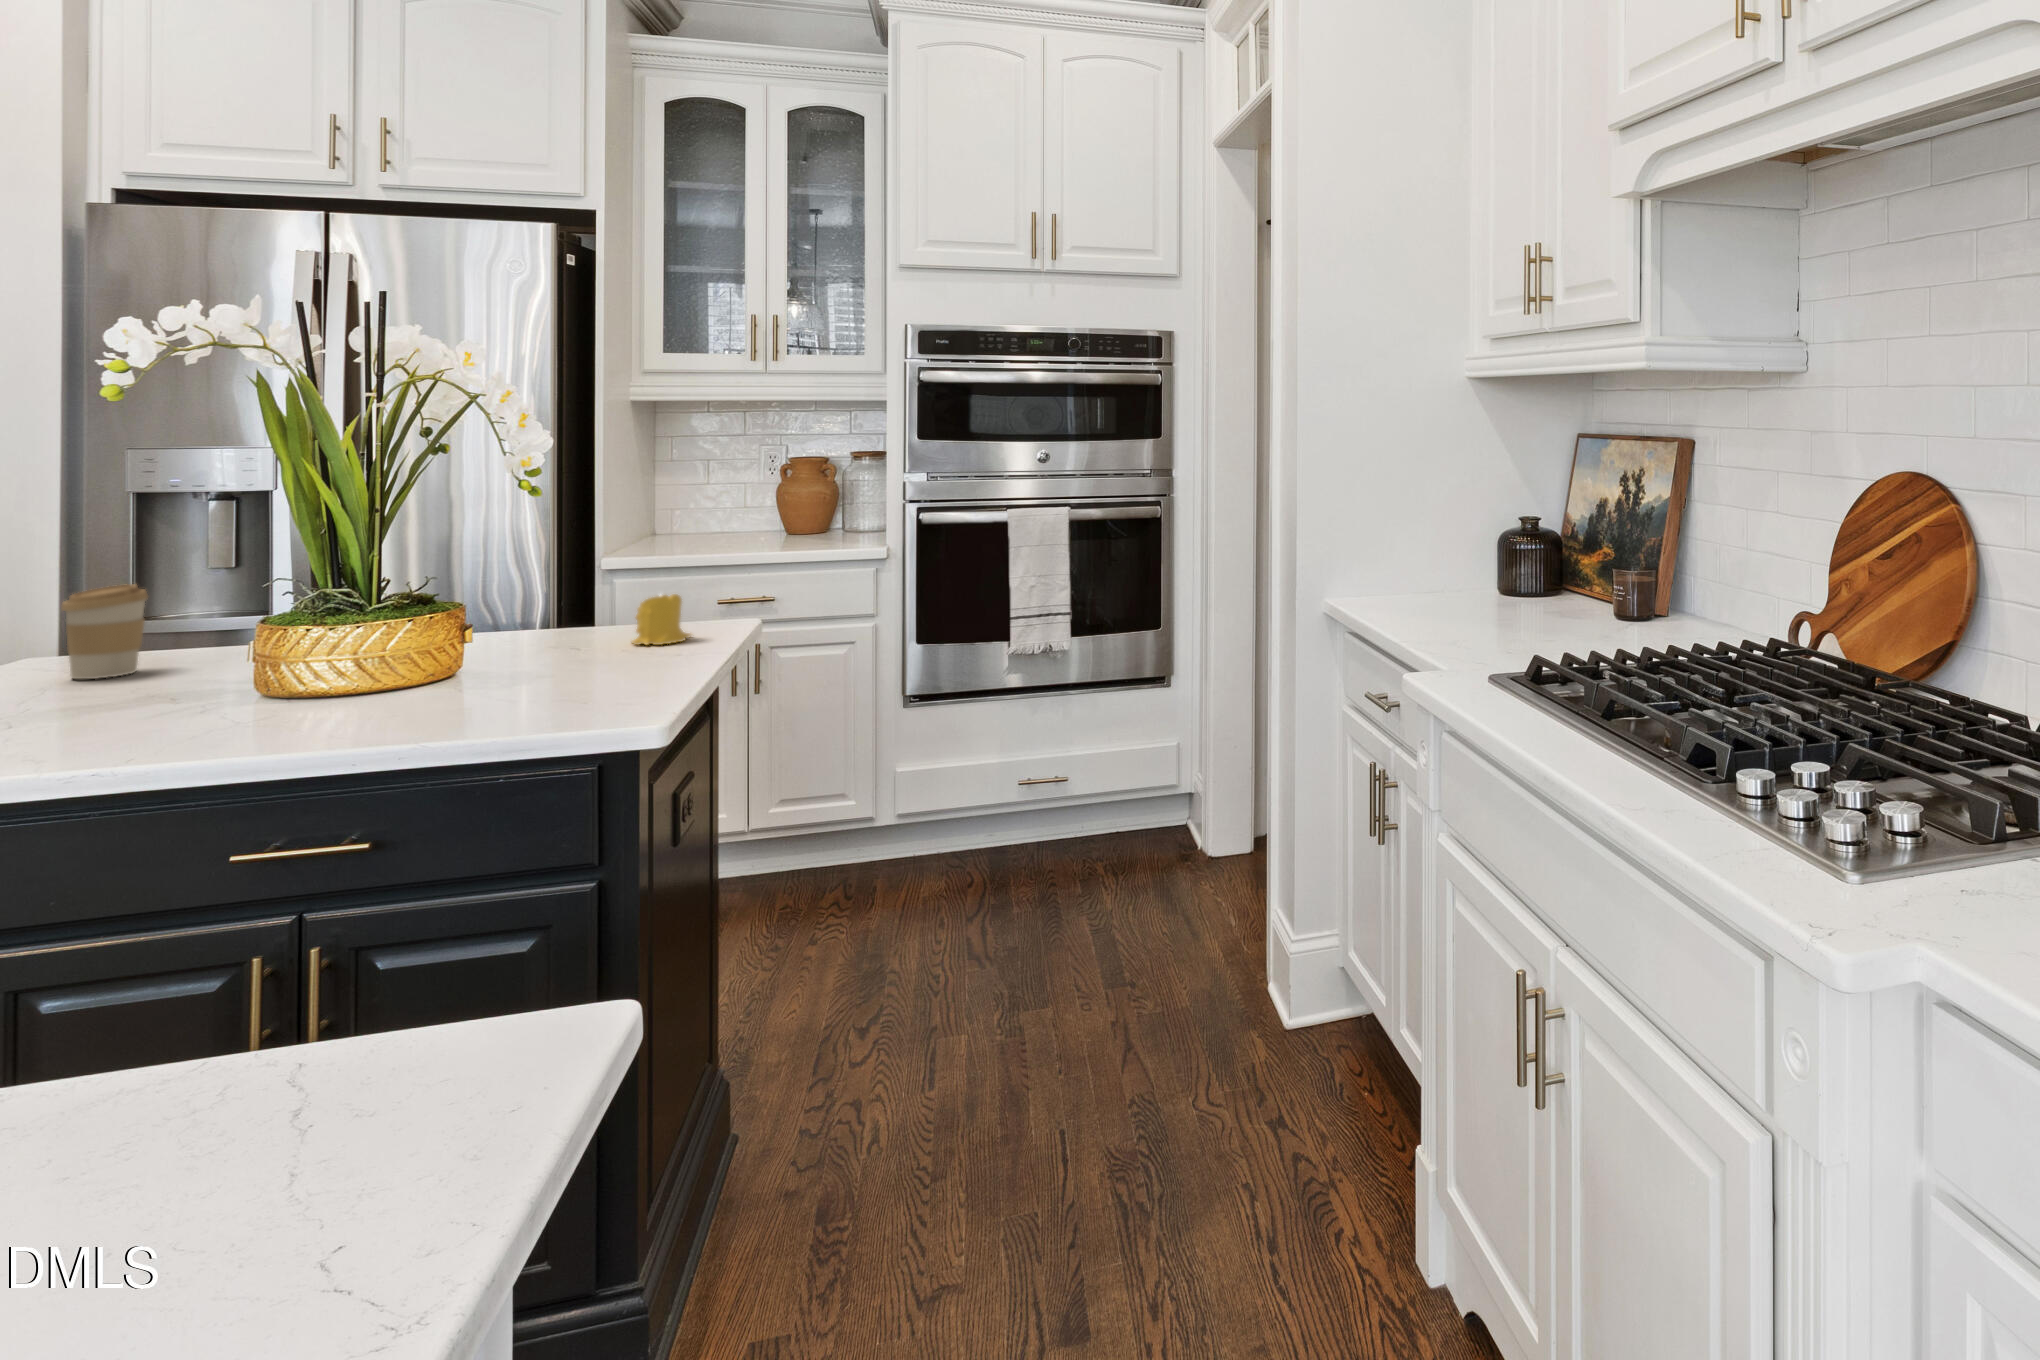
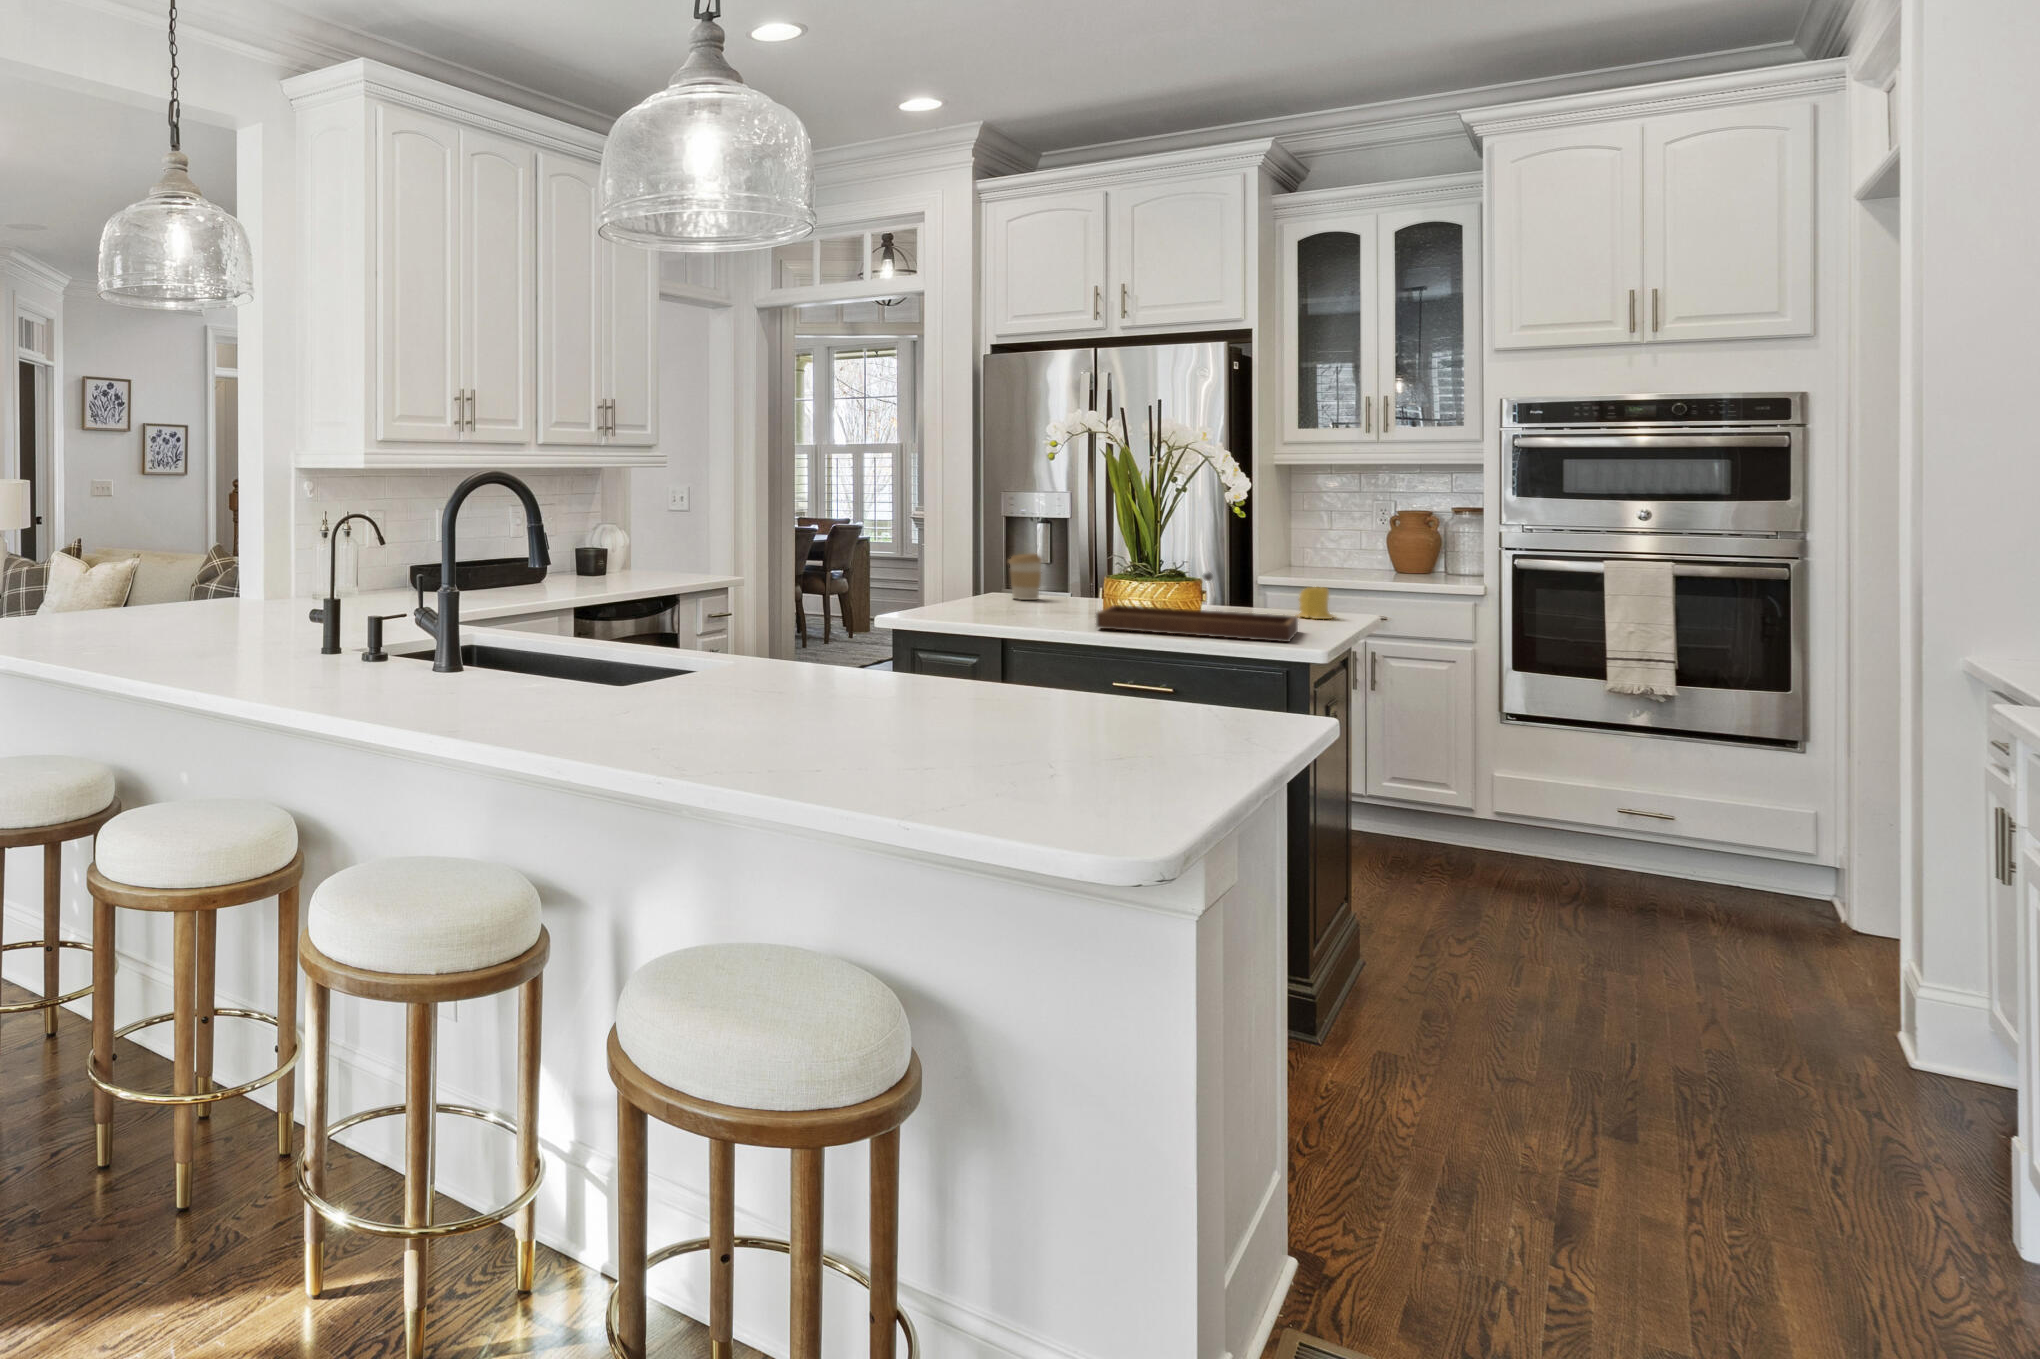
tray: none [218,600,626,740] -> present [1096,572,1298,642]

